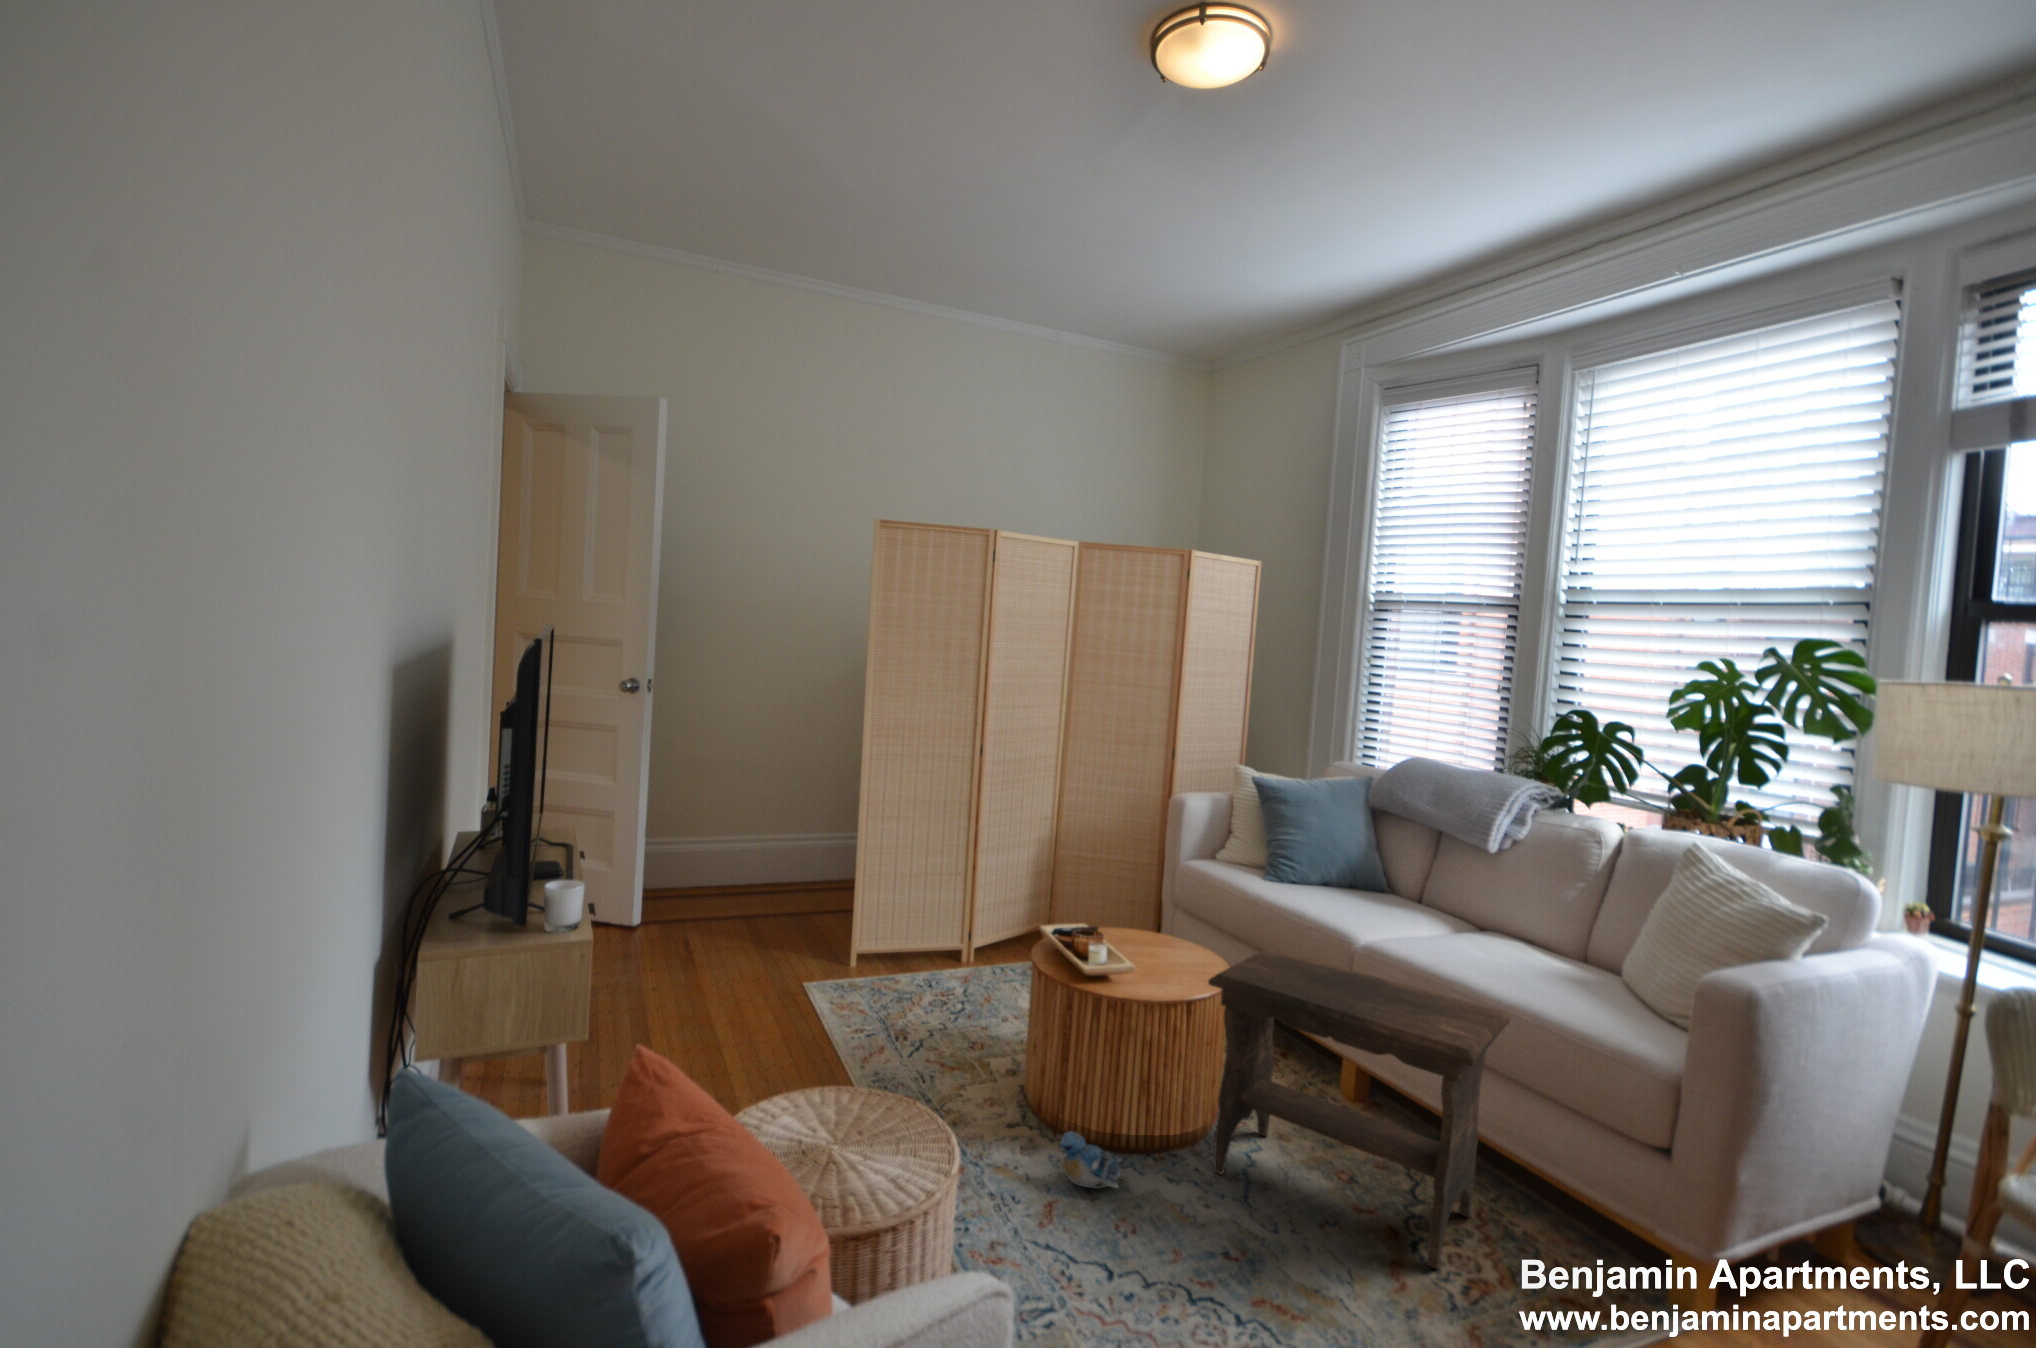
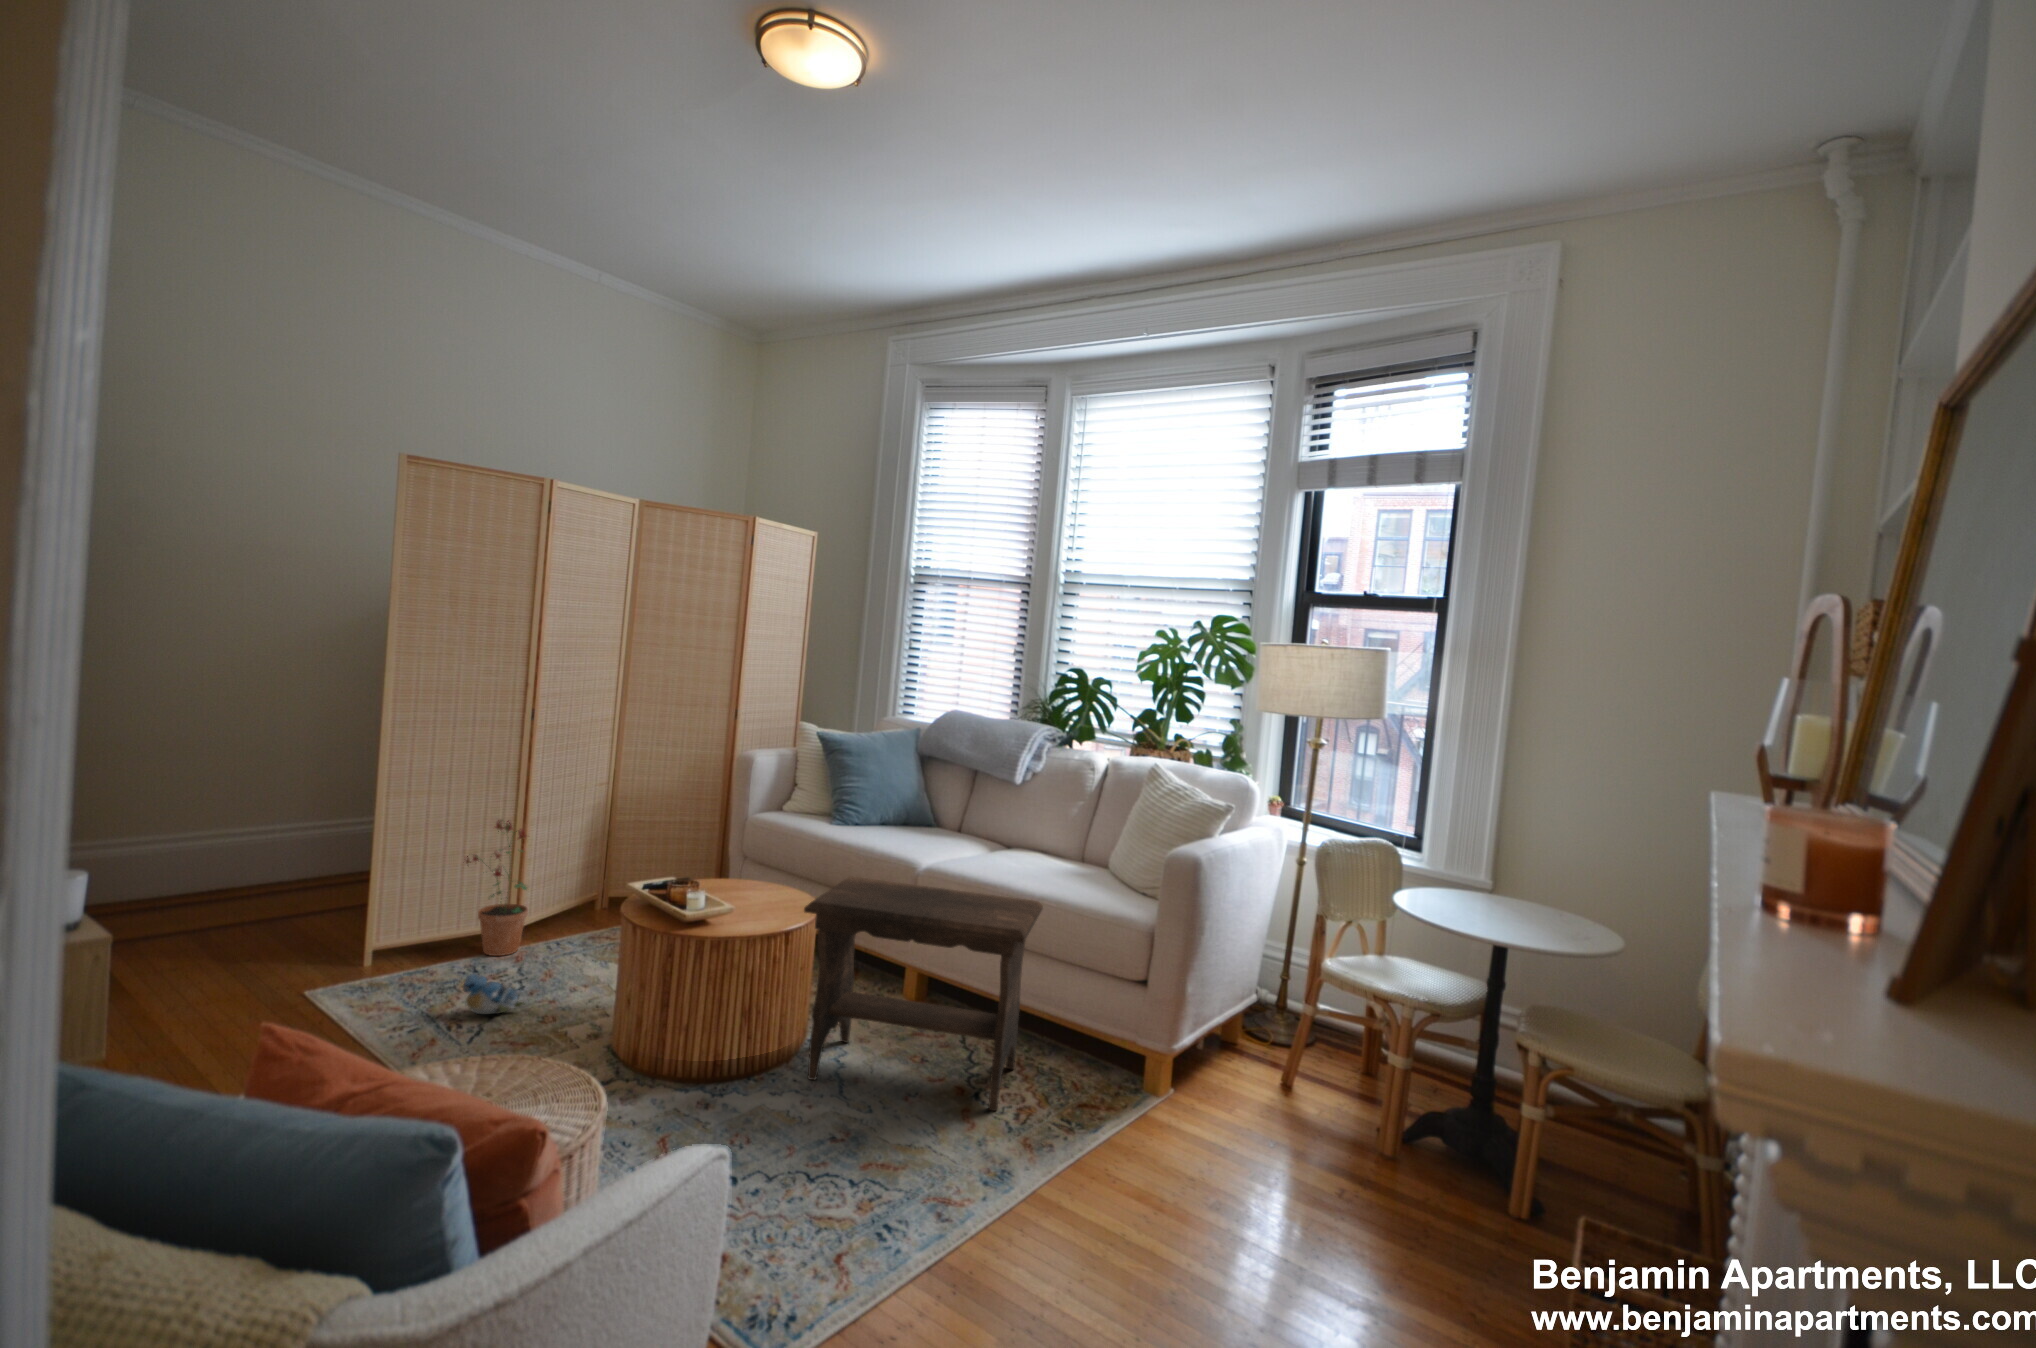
potted plant: none [921,846,976,976] -> present [466,820,528,956]
plush toy: present [1058,1132,1128,1189] -> present [462,974,524,1014]

